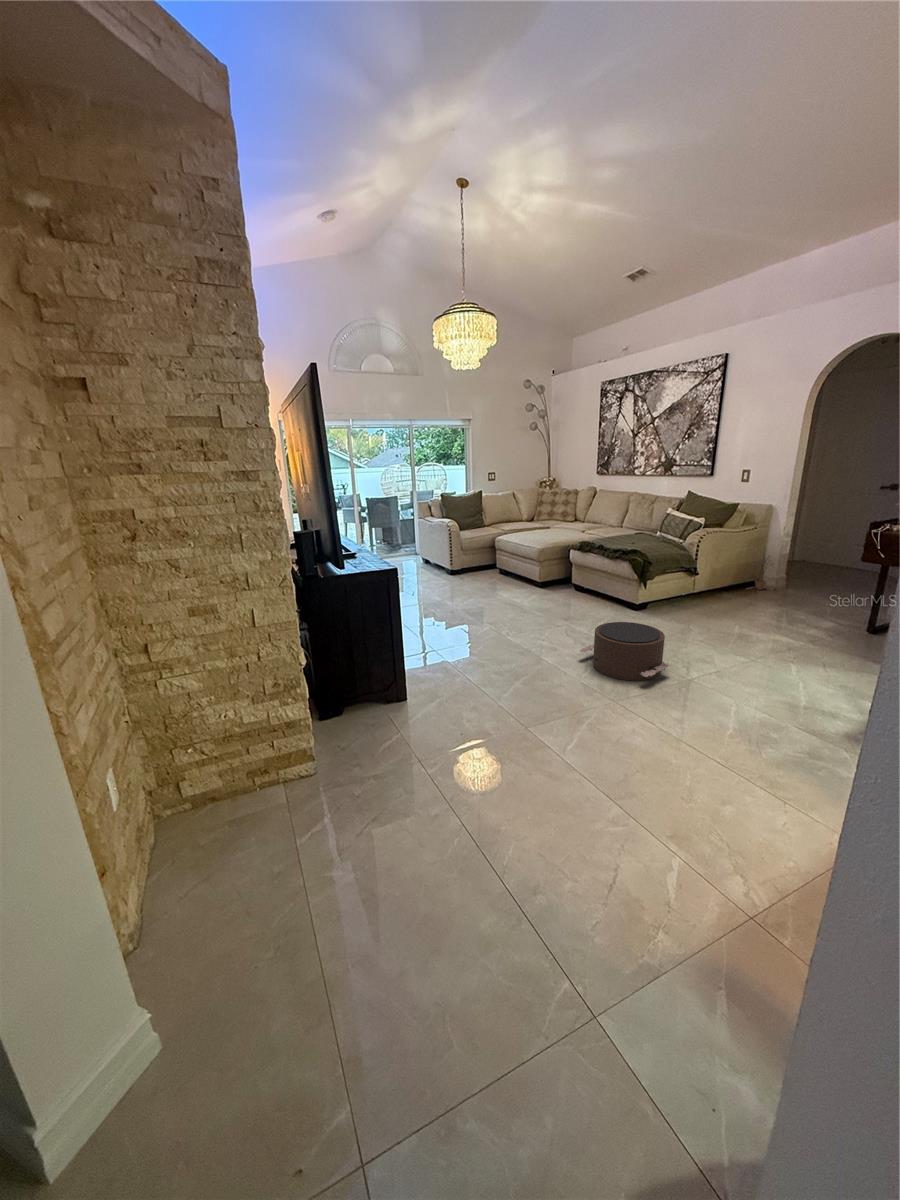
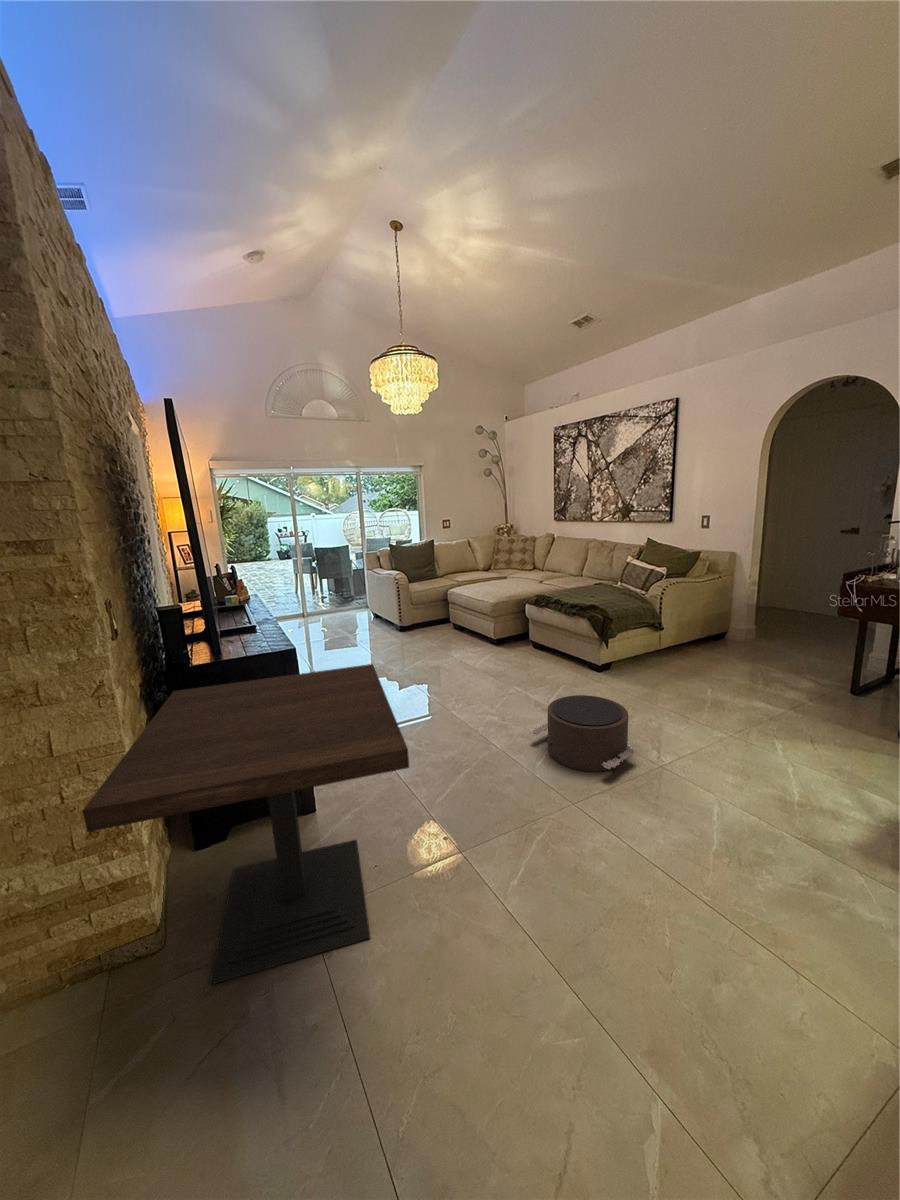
decorative plant: present [752,555,771,590] -> none [716,605,743,643]
side table: none [299,582,509,792] -> present [83,664,409,985]

